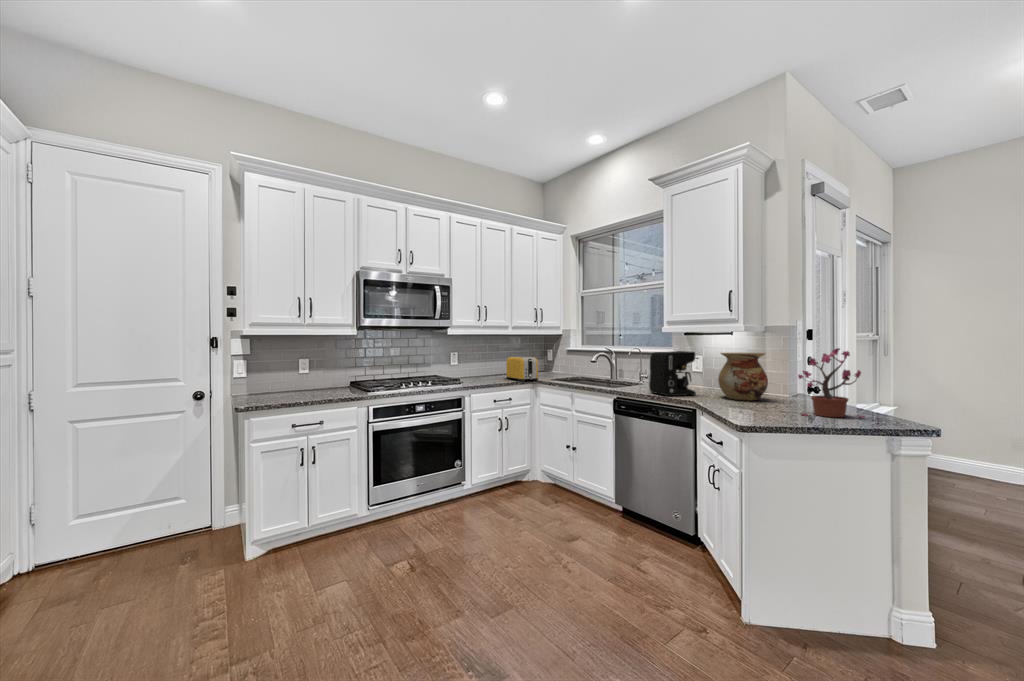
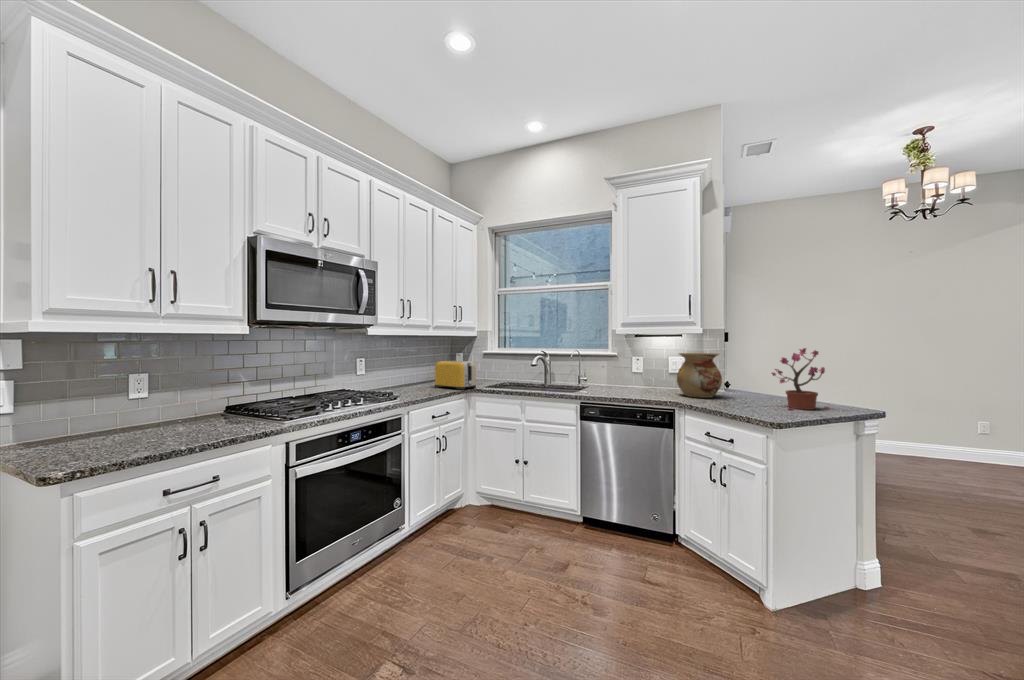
coffee maker: present [649,351,696,396] -> none [616,352,659,398]

